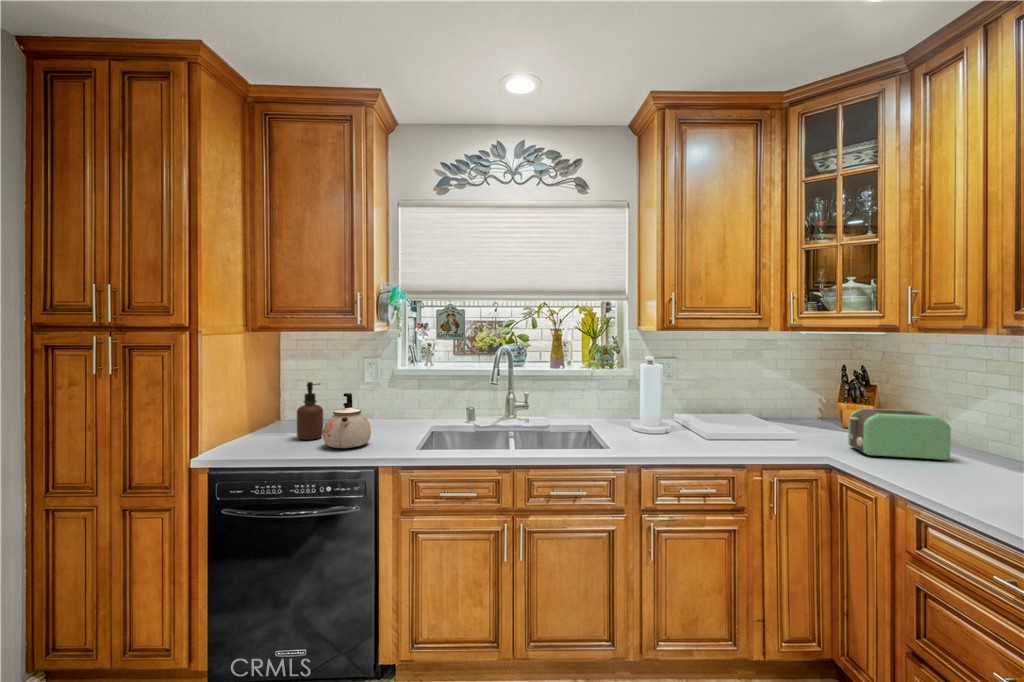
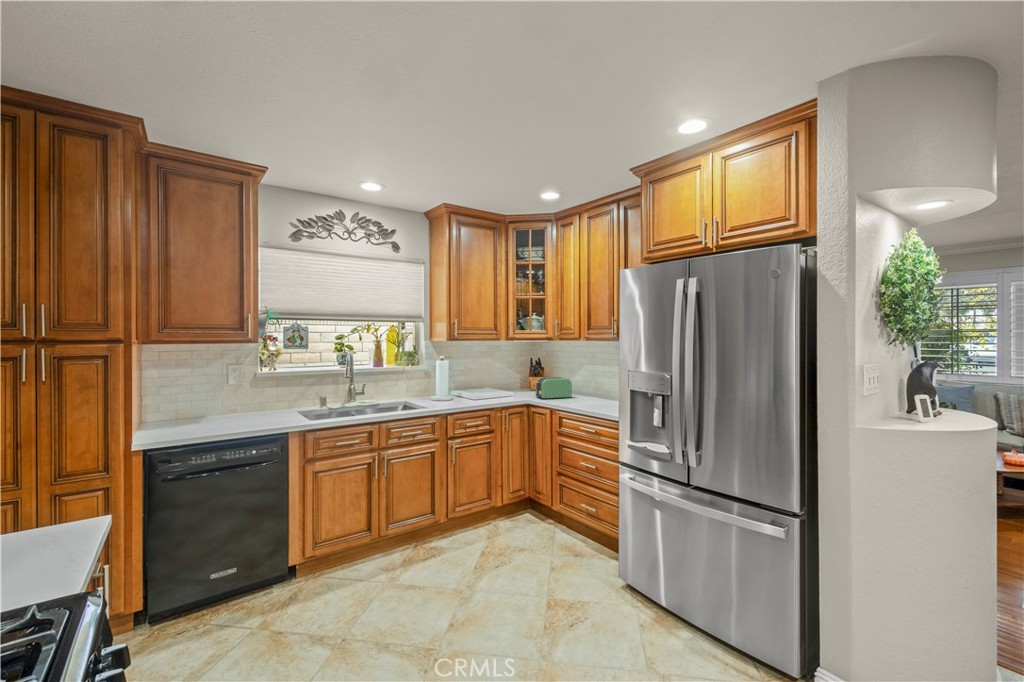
soap dispenser: present [297,382,323,440] -> none [200,381,222,425]
kettle: present [323,393,371,448] -> none [237,386,273,425]

